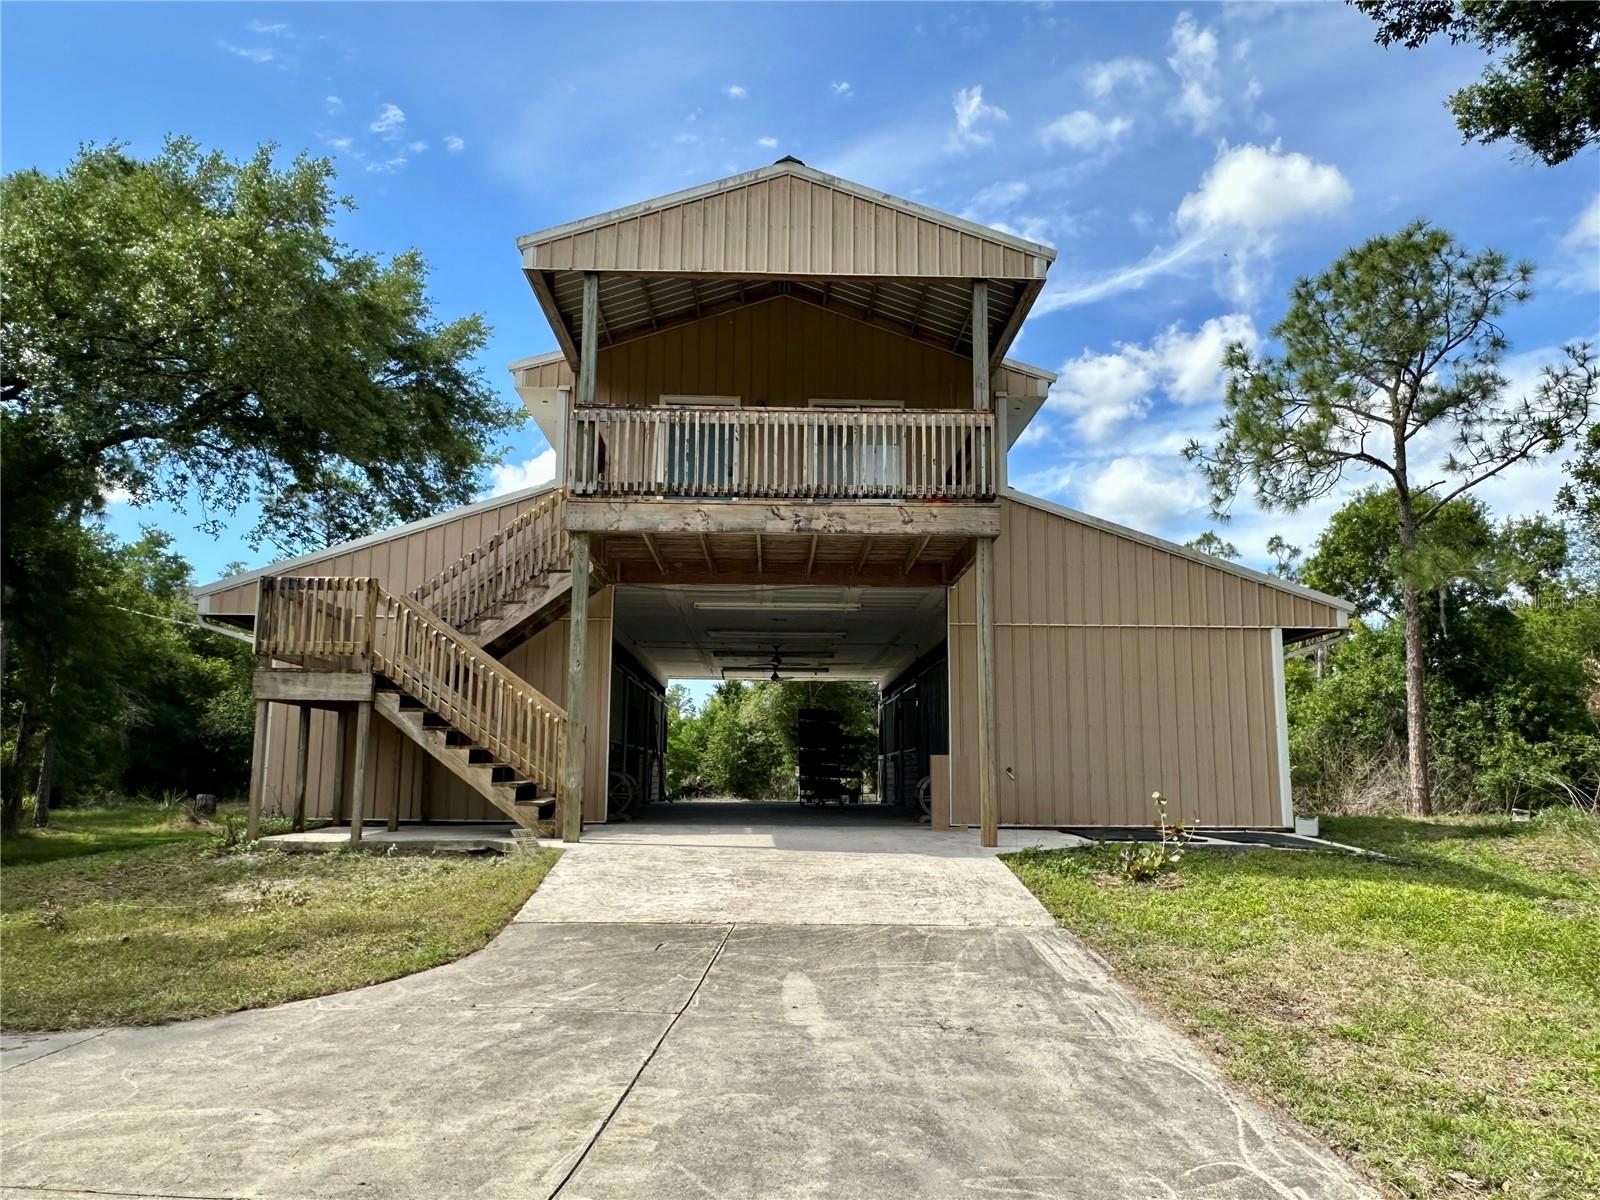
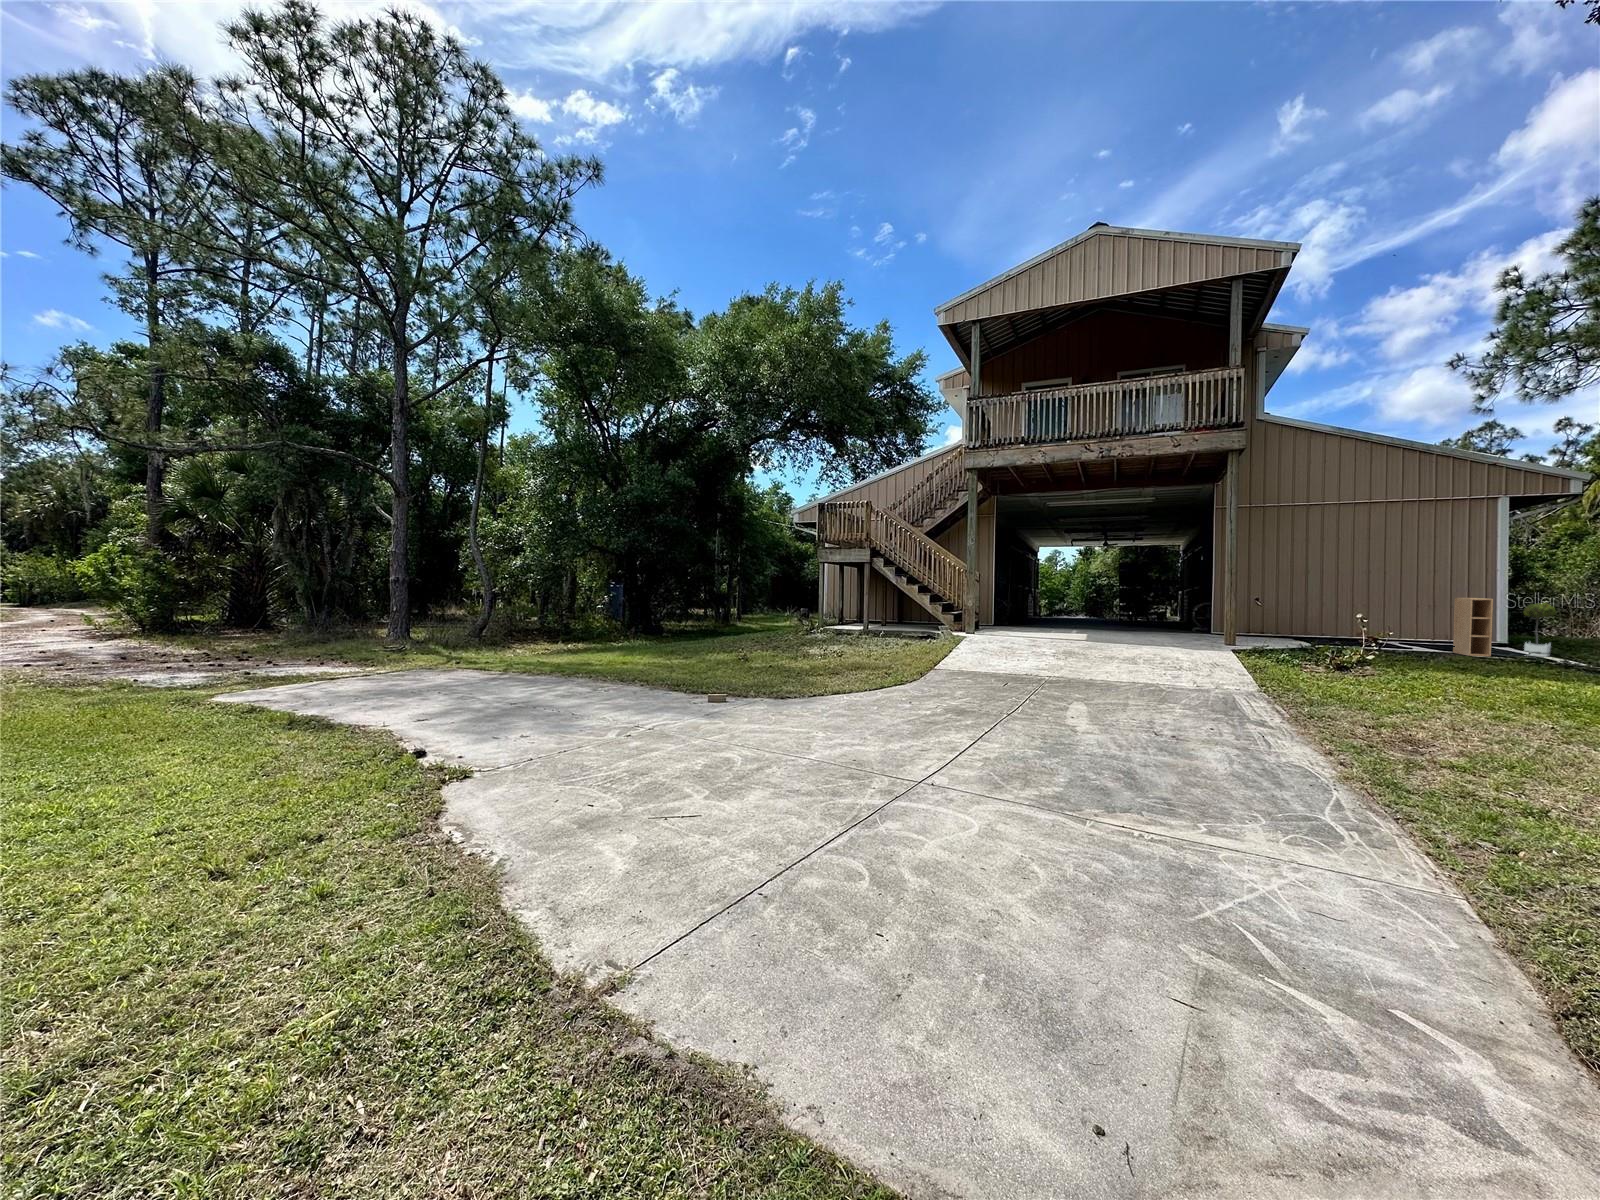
shelving unit: present [930,755,970,831] -> present [1453,598,1493,656]

